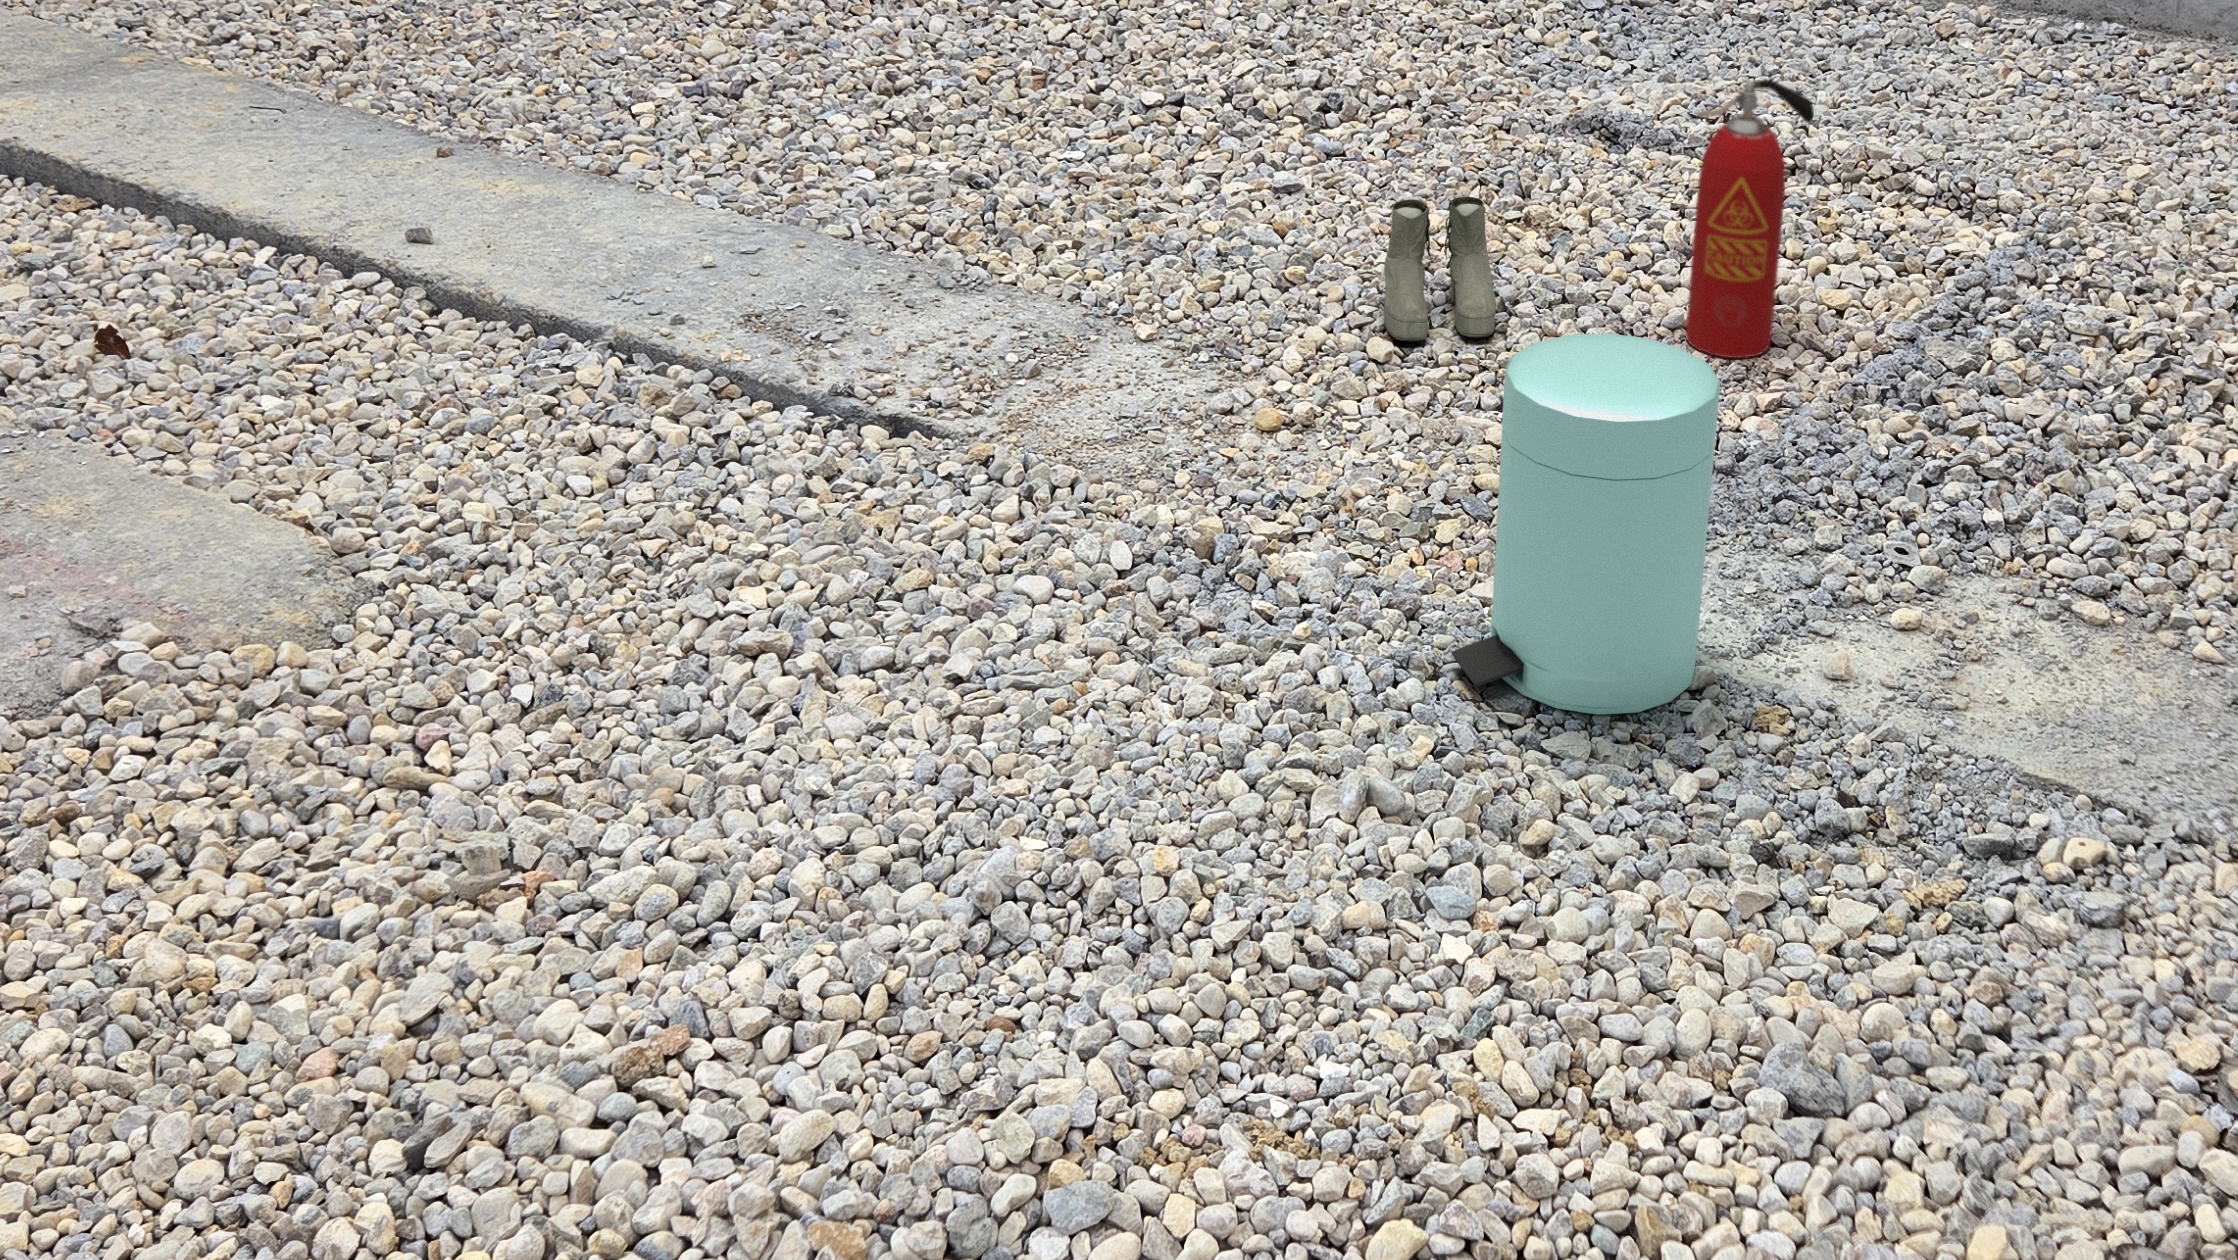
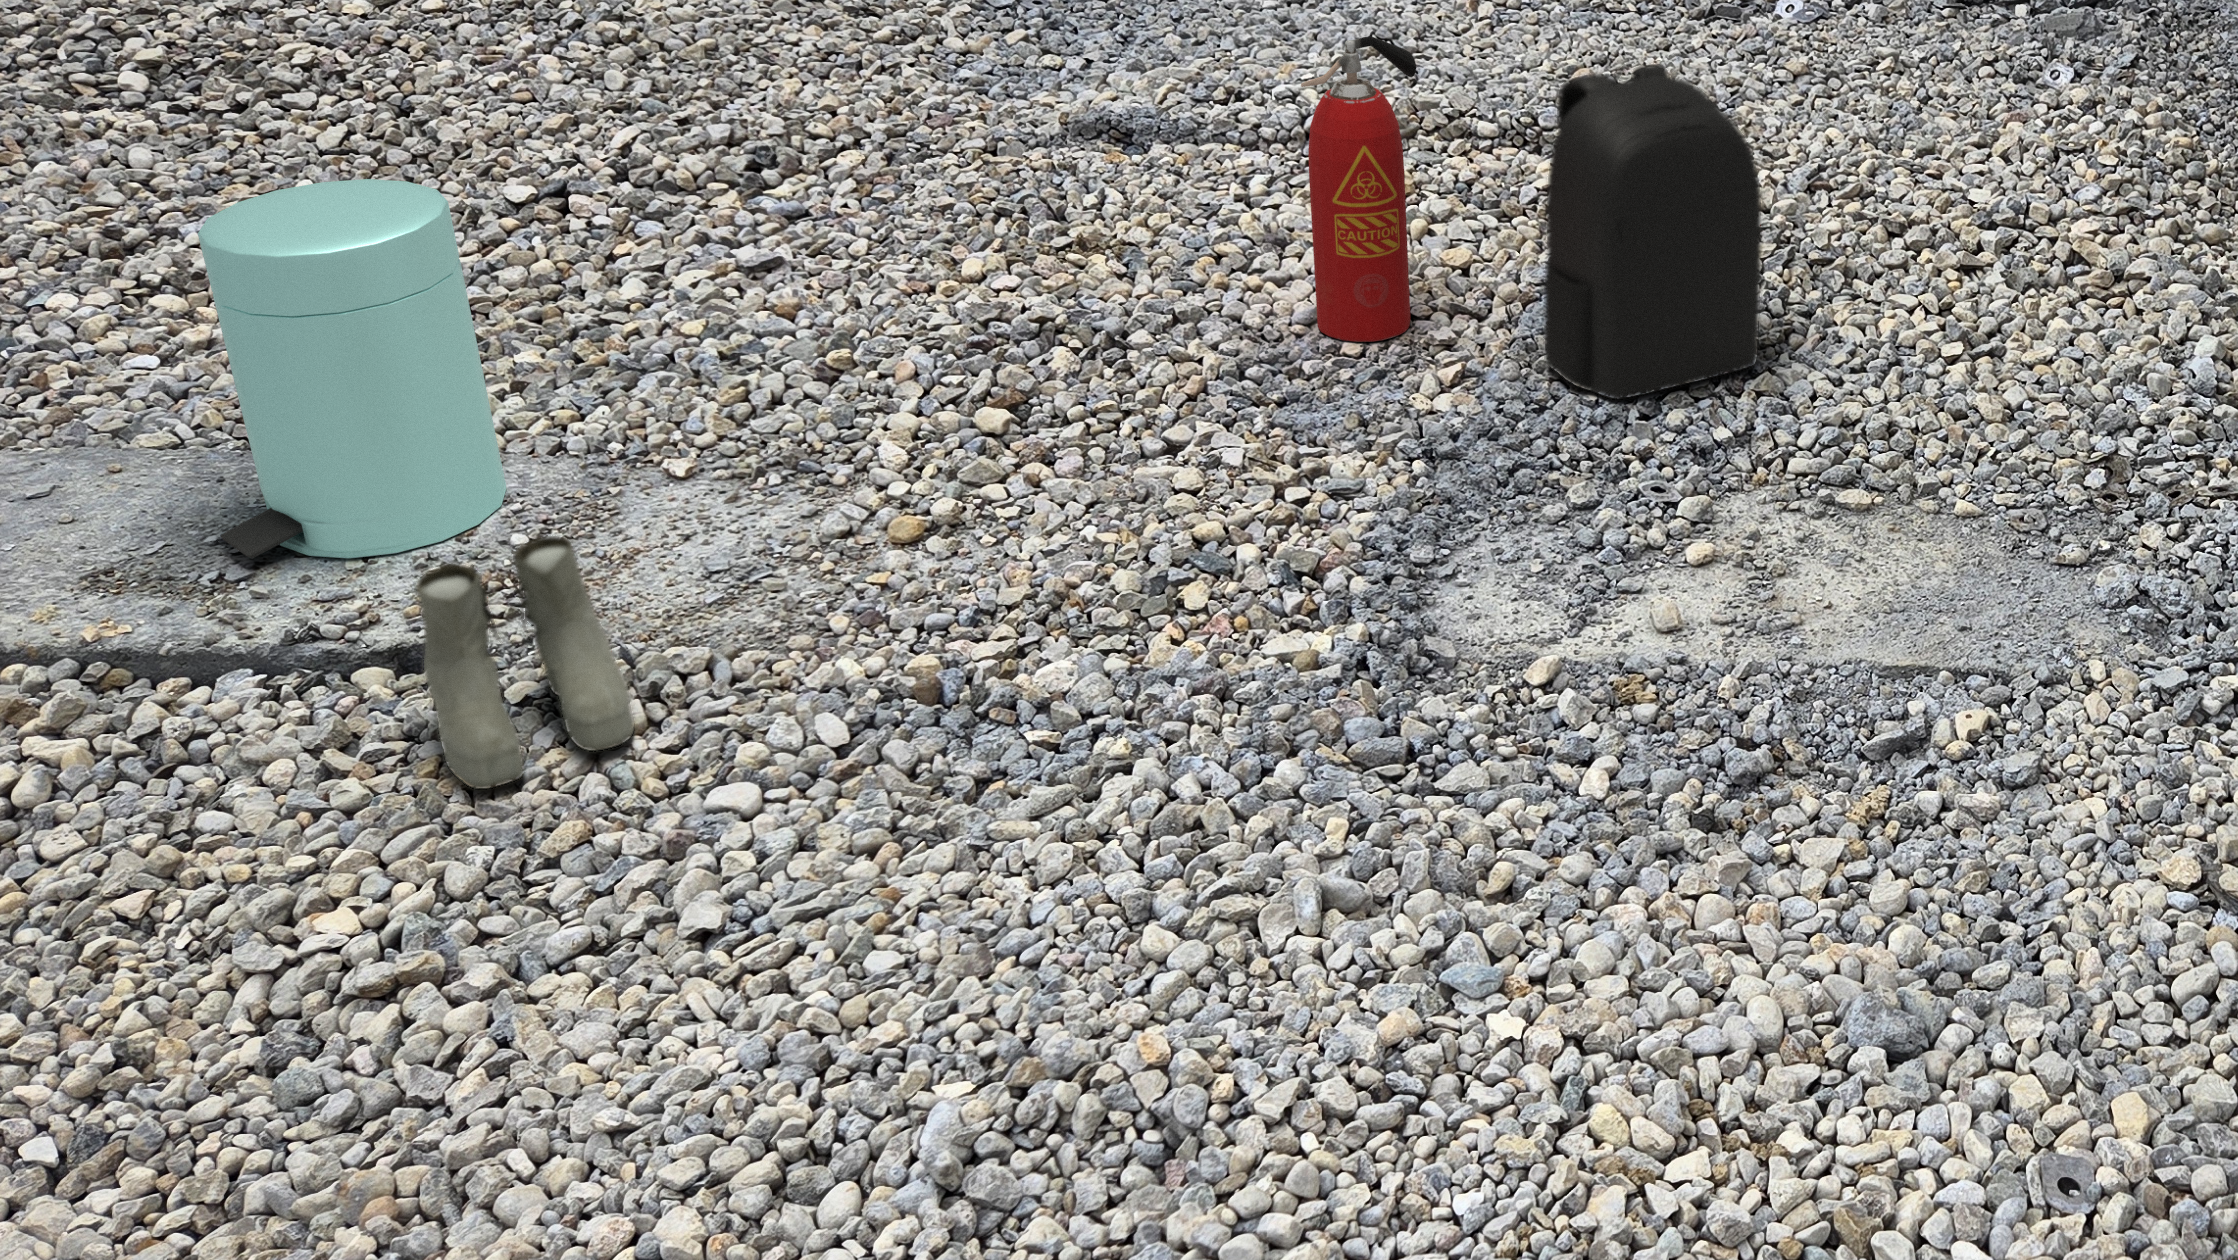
backpack: none [1864,141,2098,459] -> present [1544,63,1762,399]
boots: present [1384,197,1496,342] -> present [417,536,634,789]
trash can: present [1452,333,1720,715] -> present [198,179,506,559]

